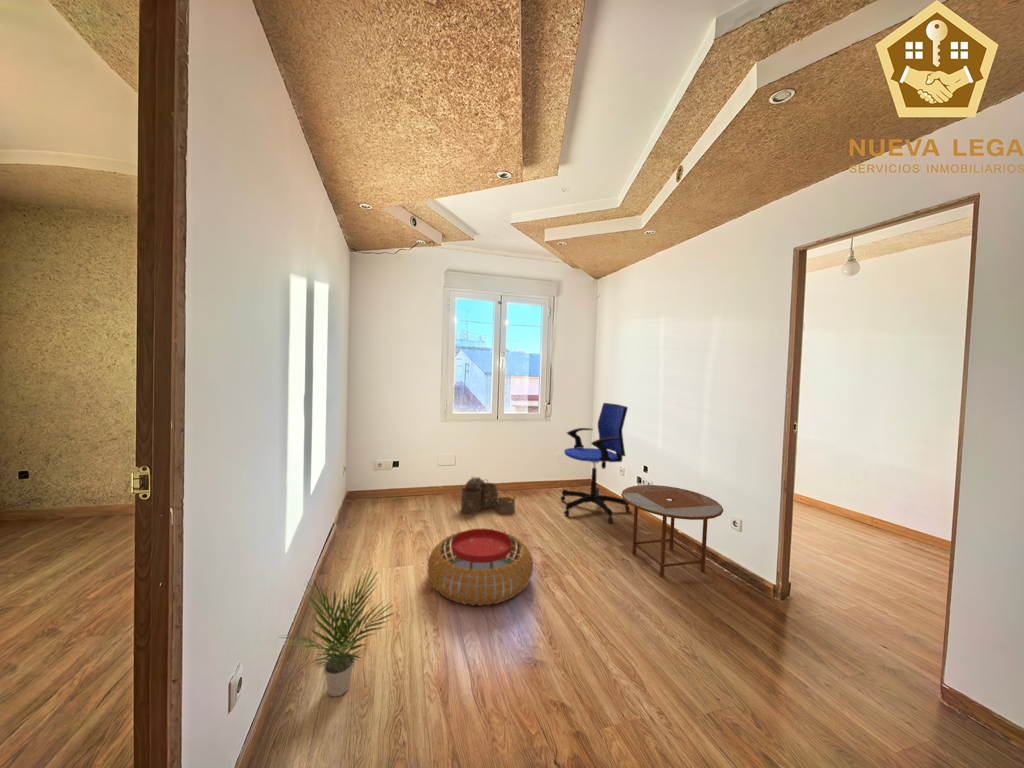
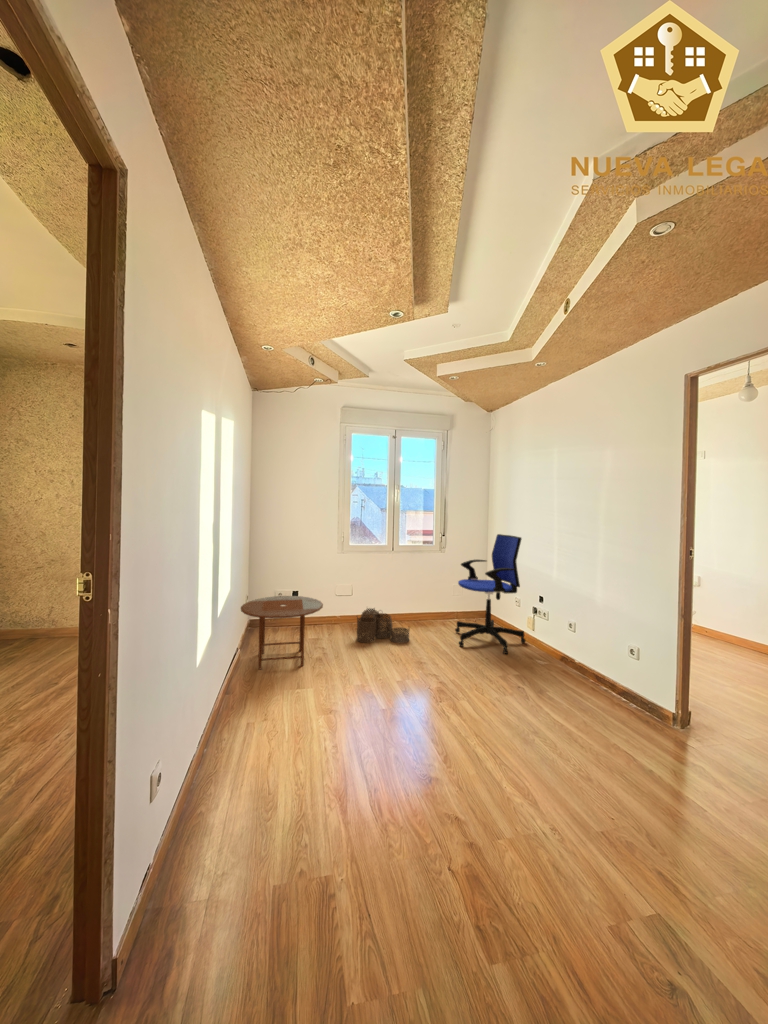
side table: present [621,485,723,578] -> present [241,596,323,670]
pouf: present [428,529,533,606] -> none [325,654,428,727]
potted plant: present [288,570,393,697] -> none [190,682,296,801]

